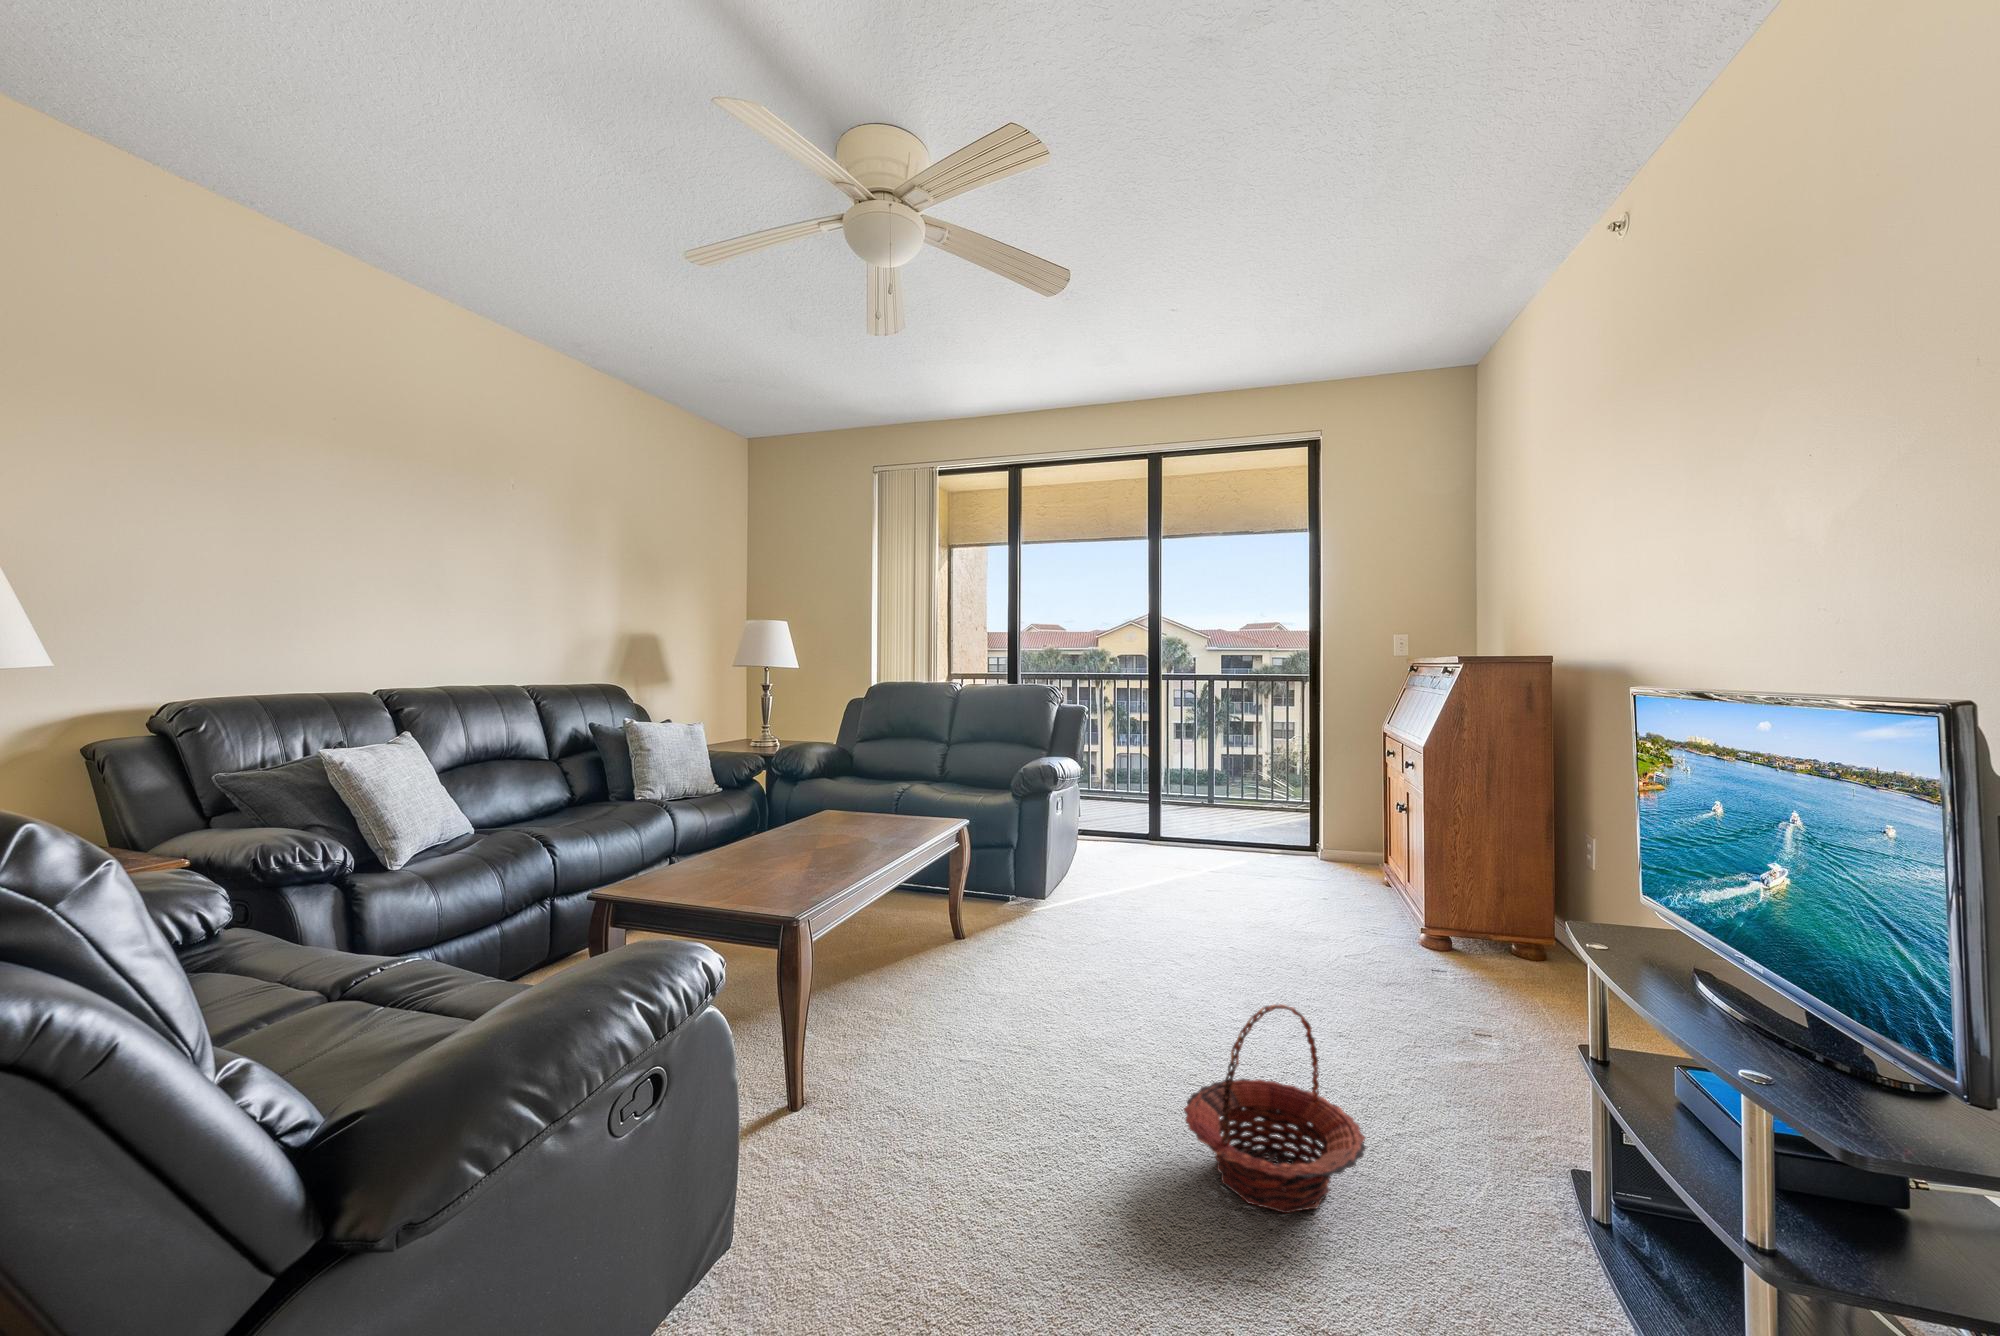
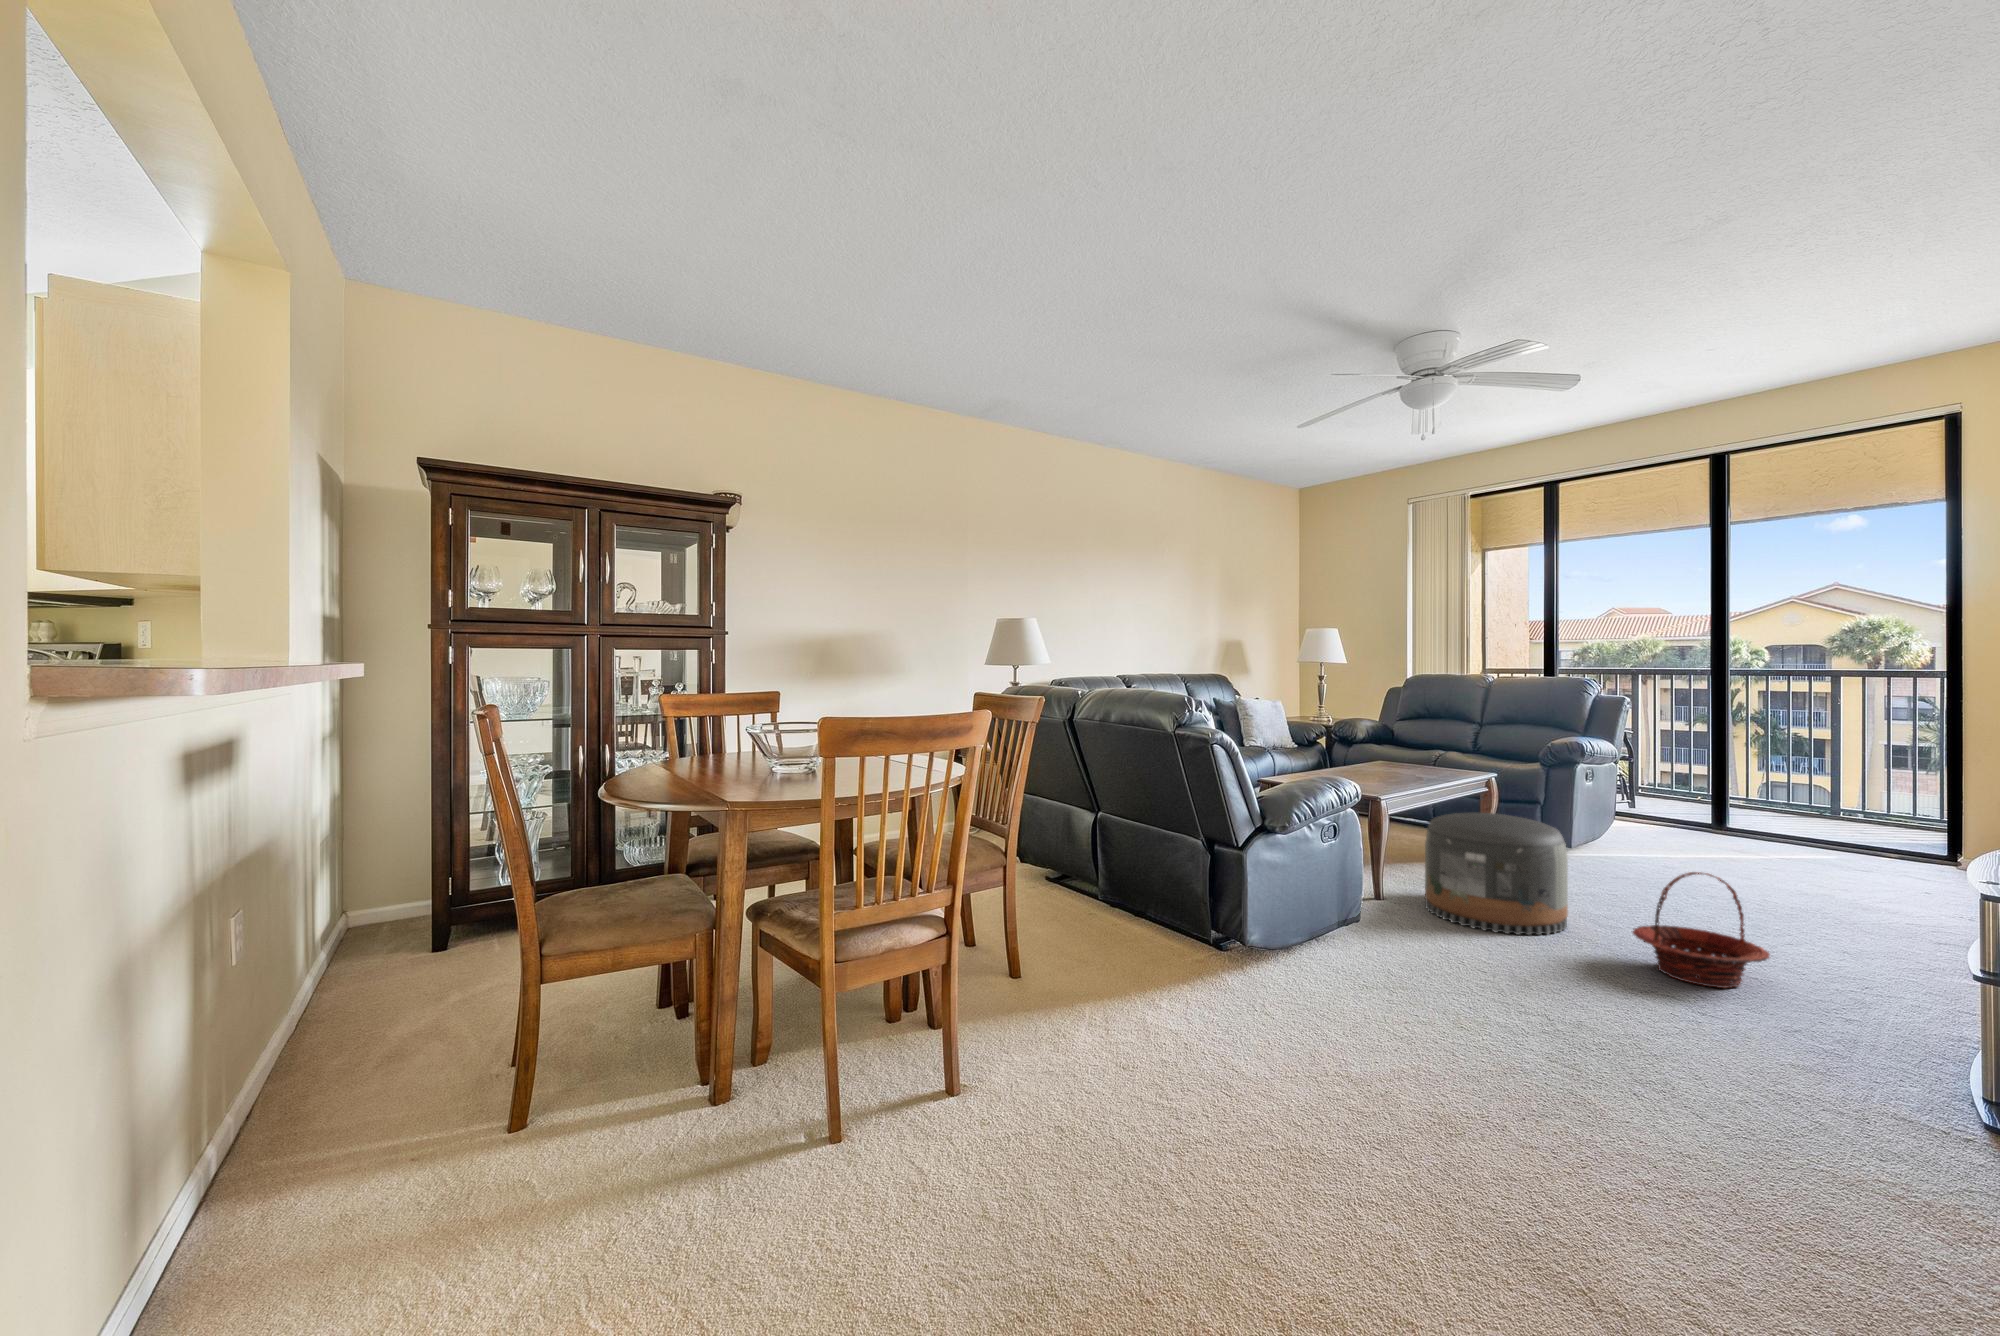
pouf: none [875,907,1080,1148] -> present [1425,813,1568,935]

